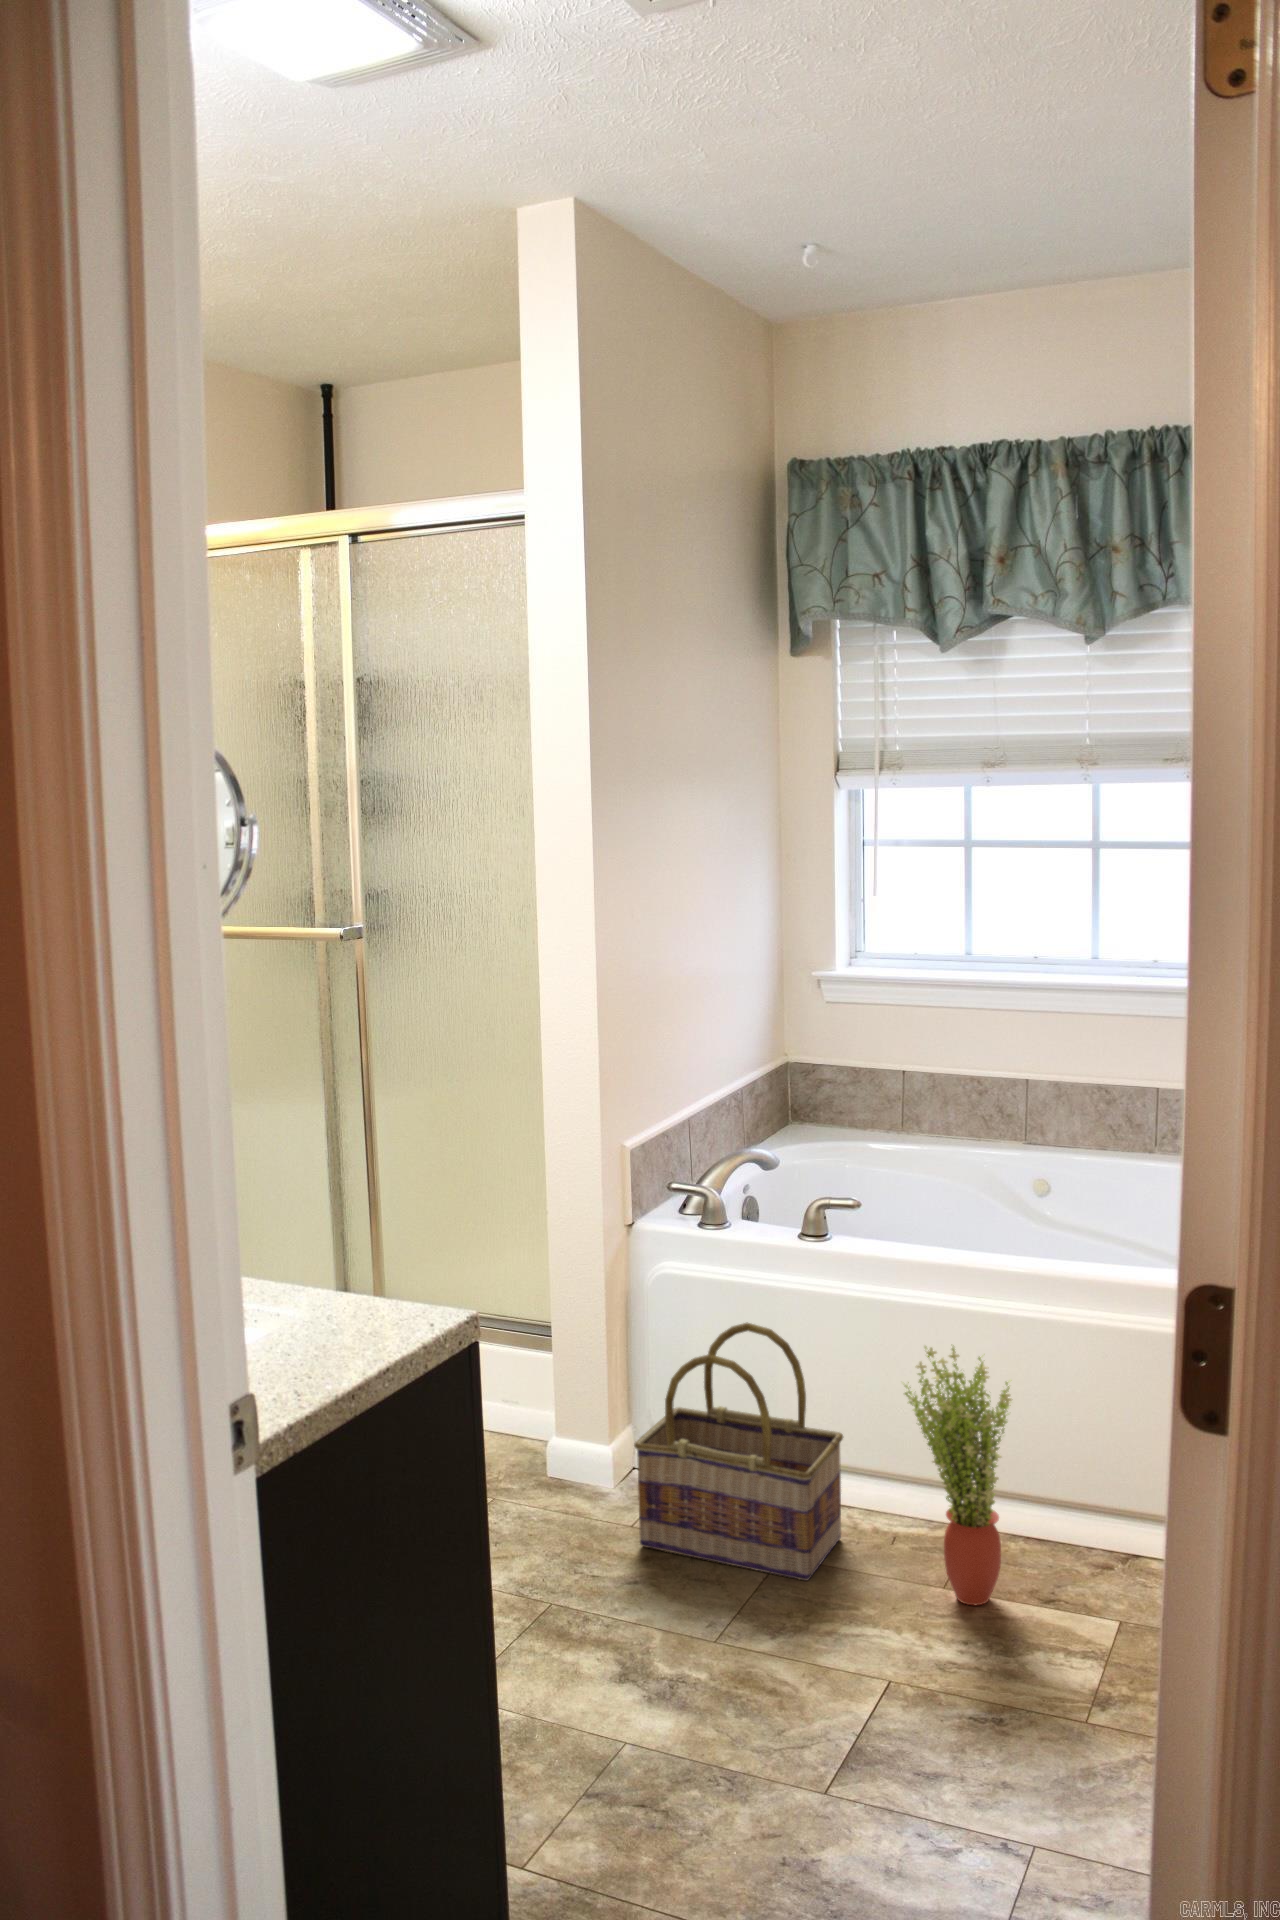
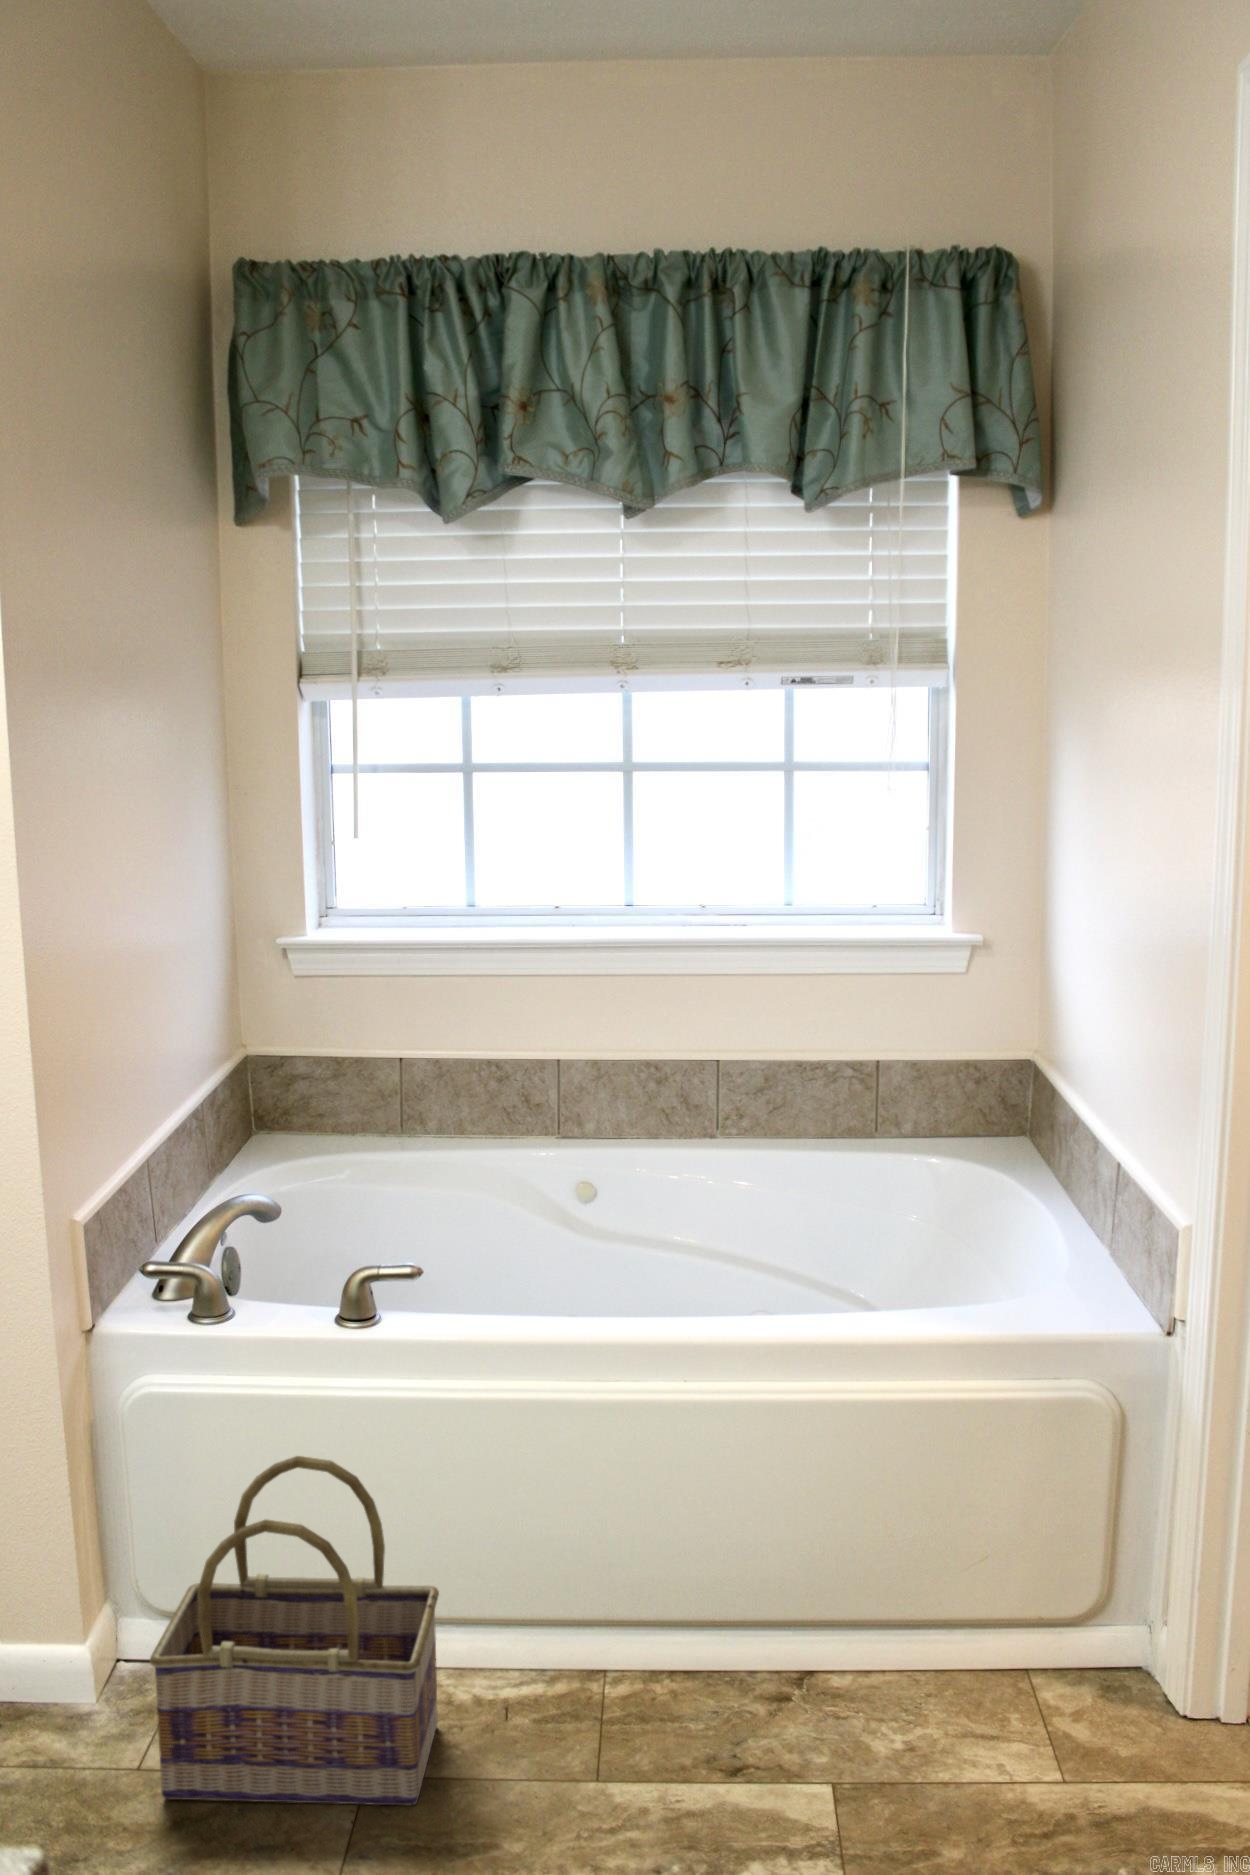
potted plant: present [905,1347,1012,1605] -> none [544,1462,696,1796]

